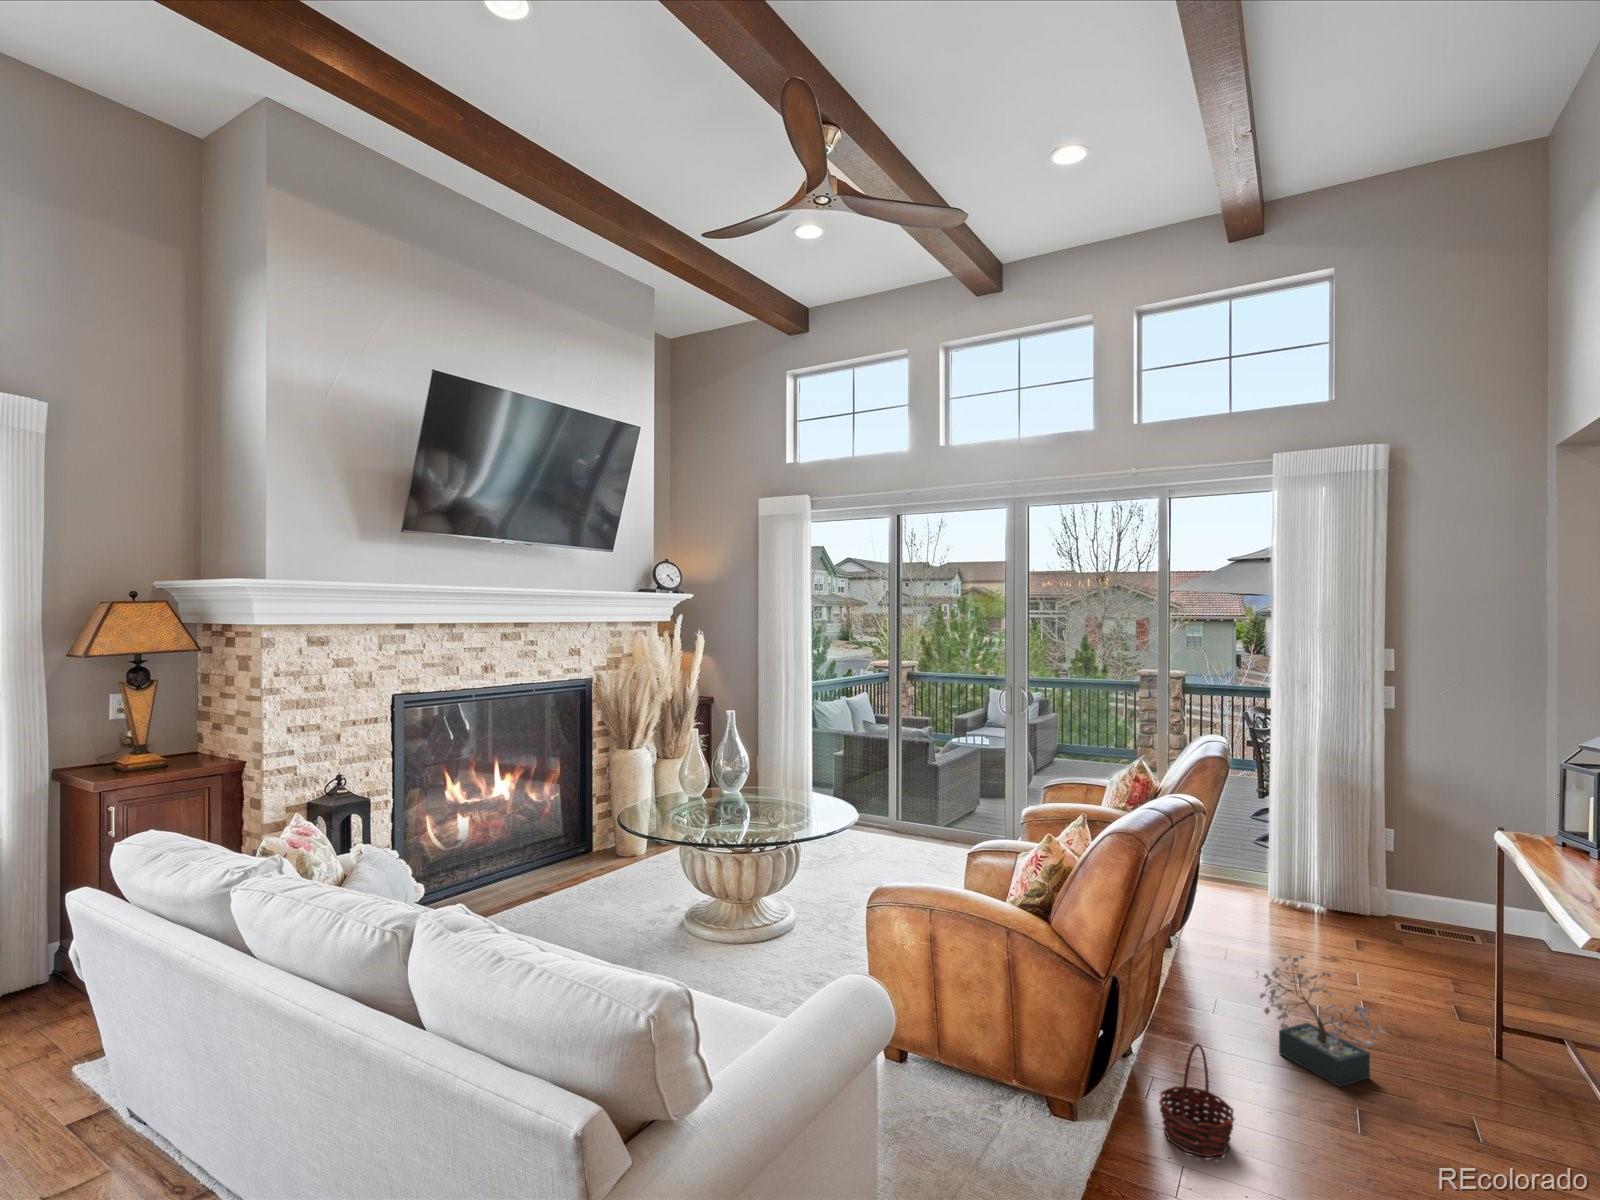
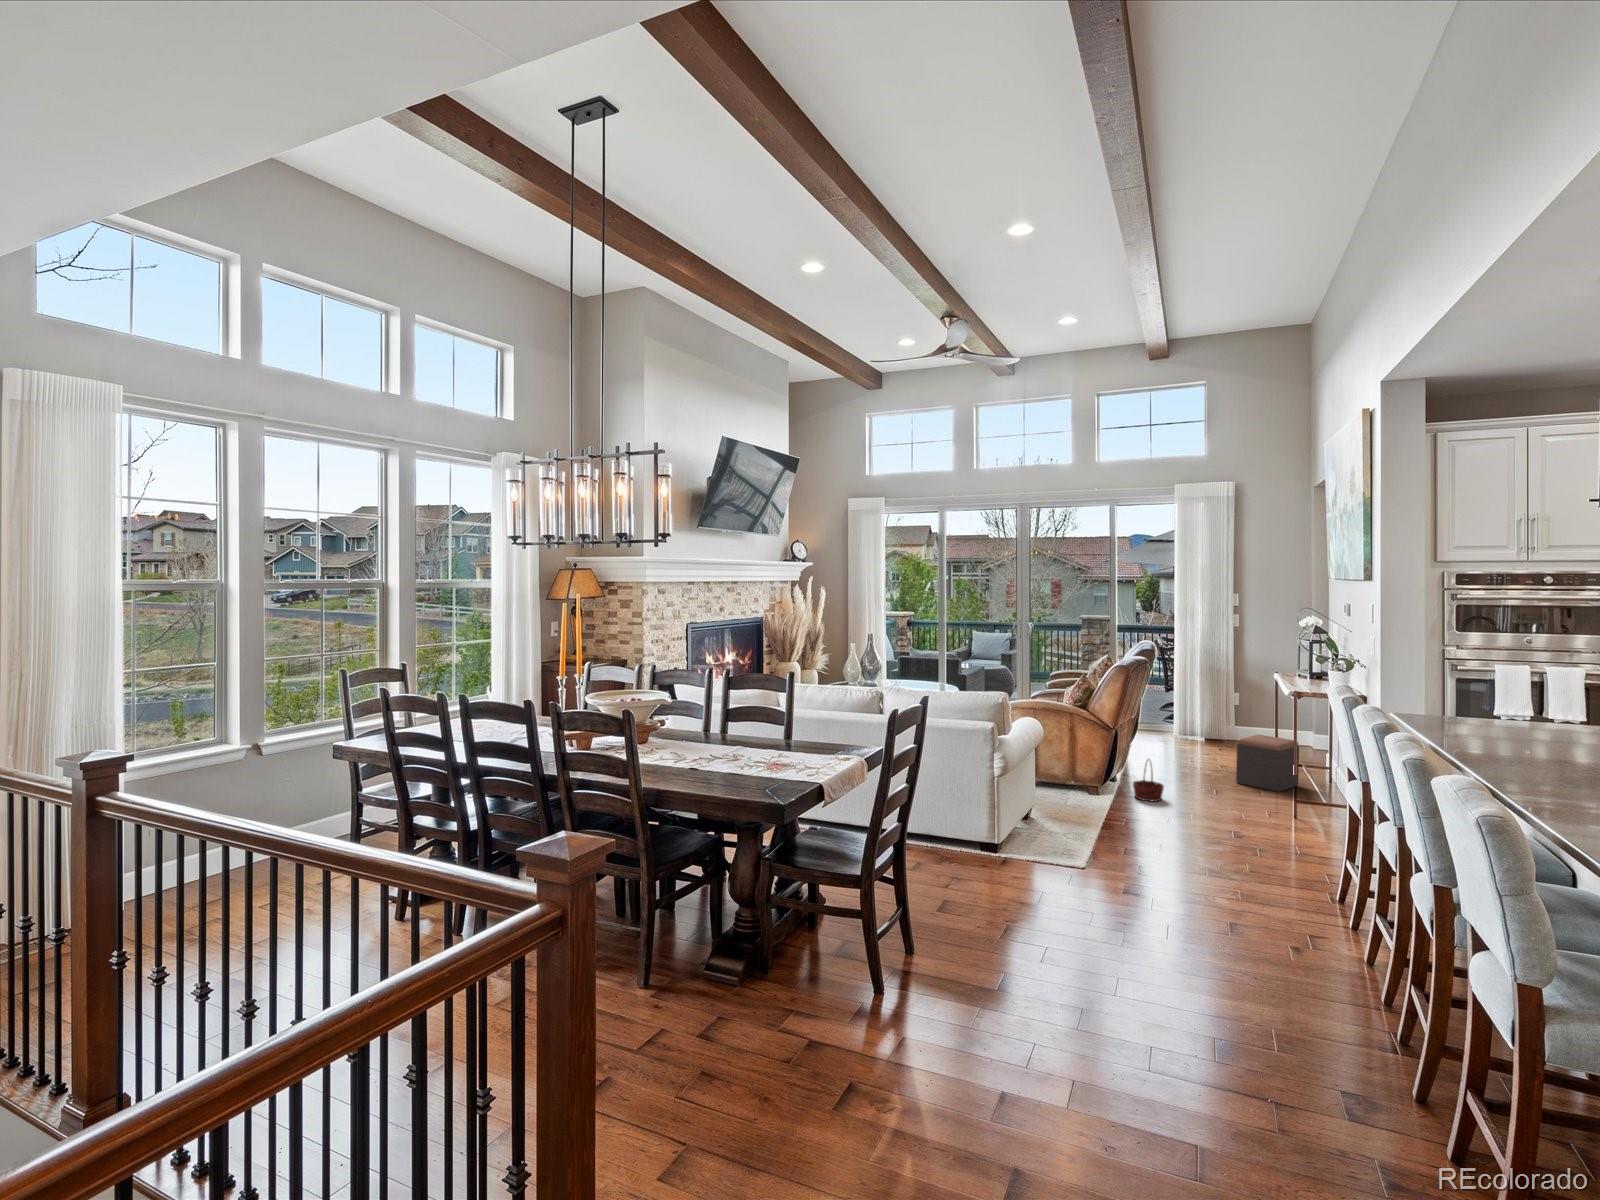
decorative plant: present [1256,955,1386,1087] -> none [1170,735,1227,786]
footstool: none [1409,962,1561,1124] -> present [1236,735,1299,792]

